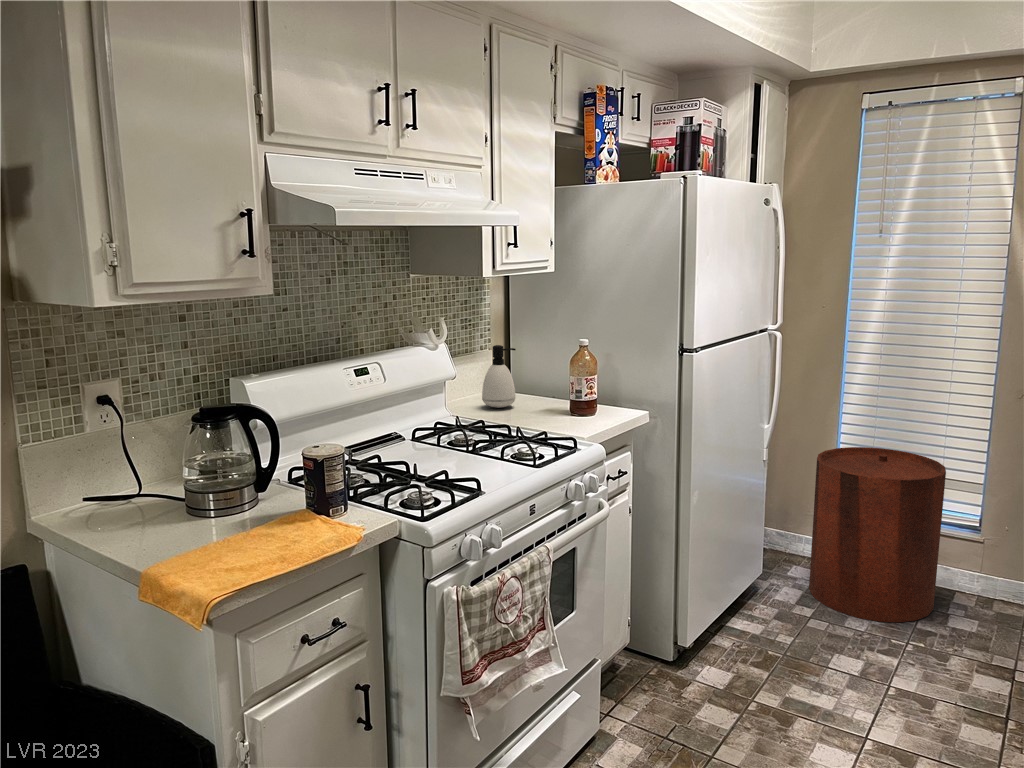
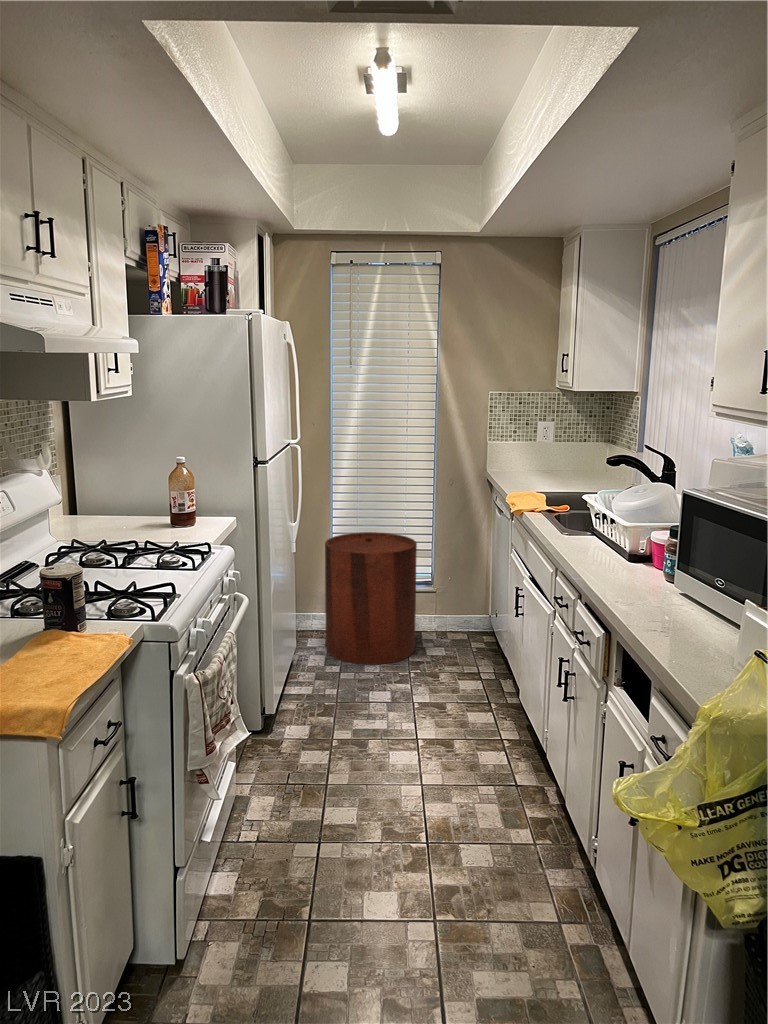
soap dispenser: present [482,345,516,408] -> none [72,468,106,528]

